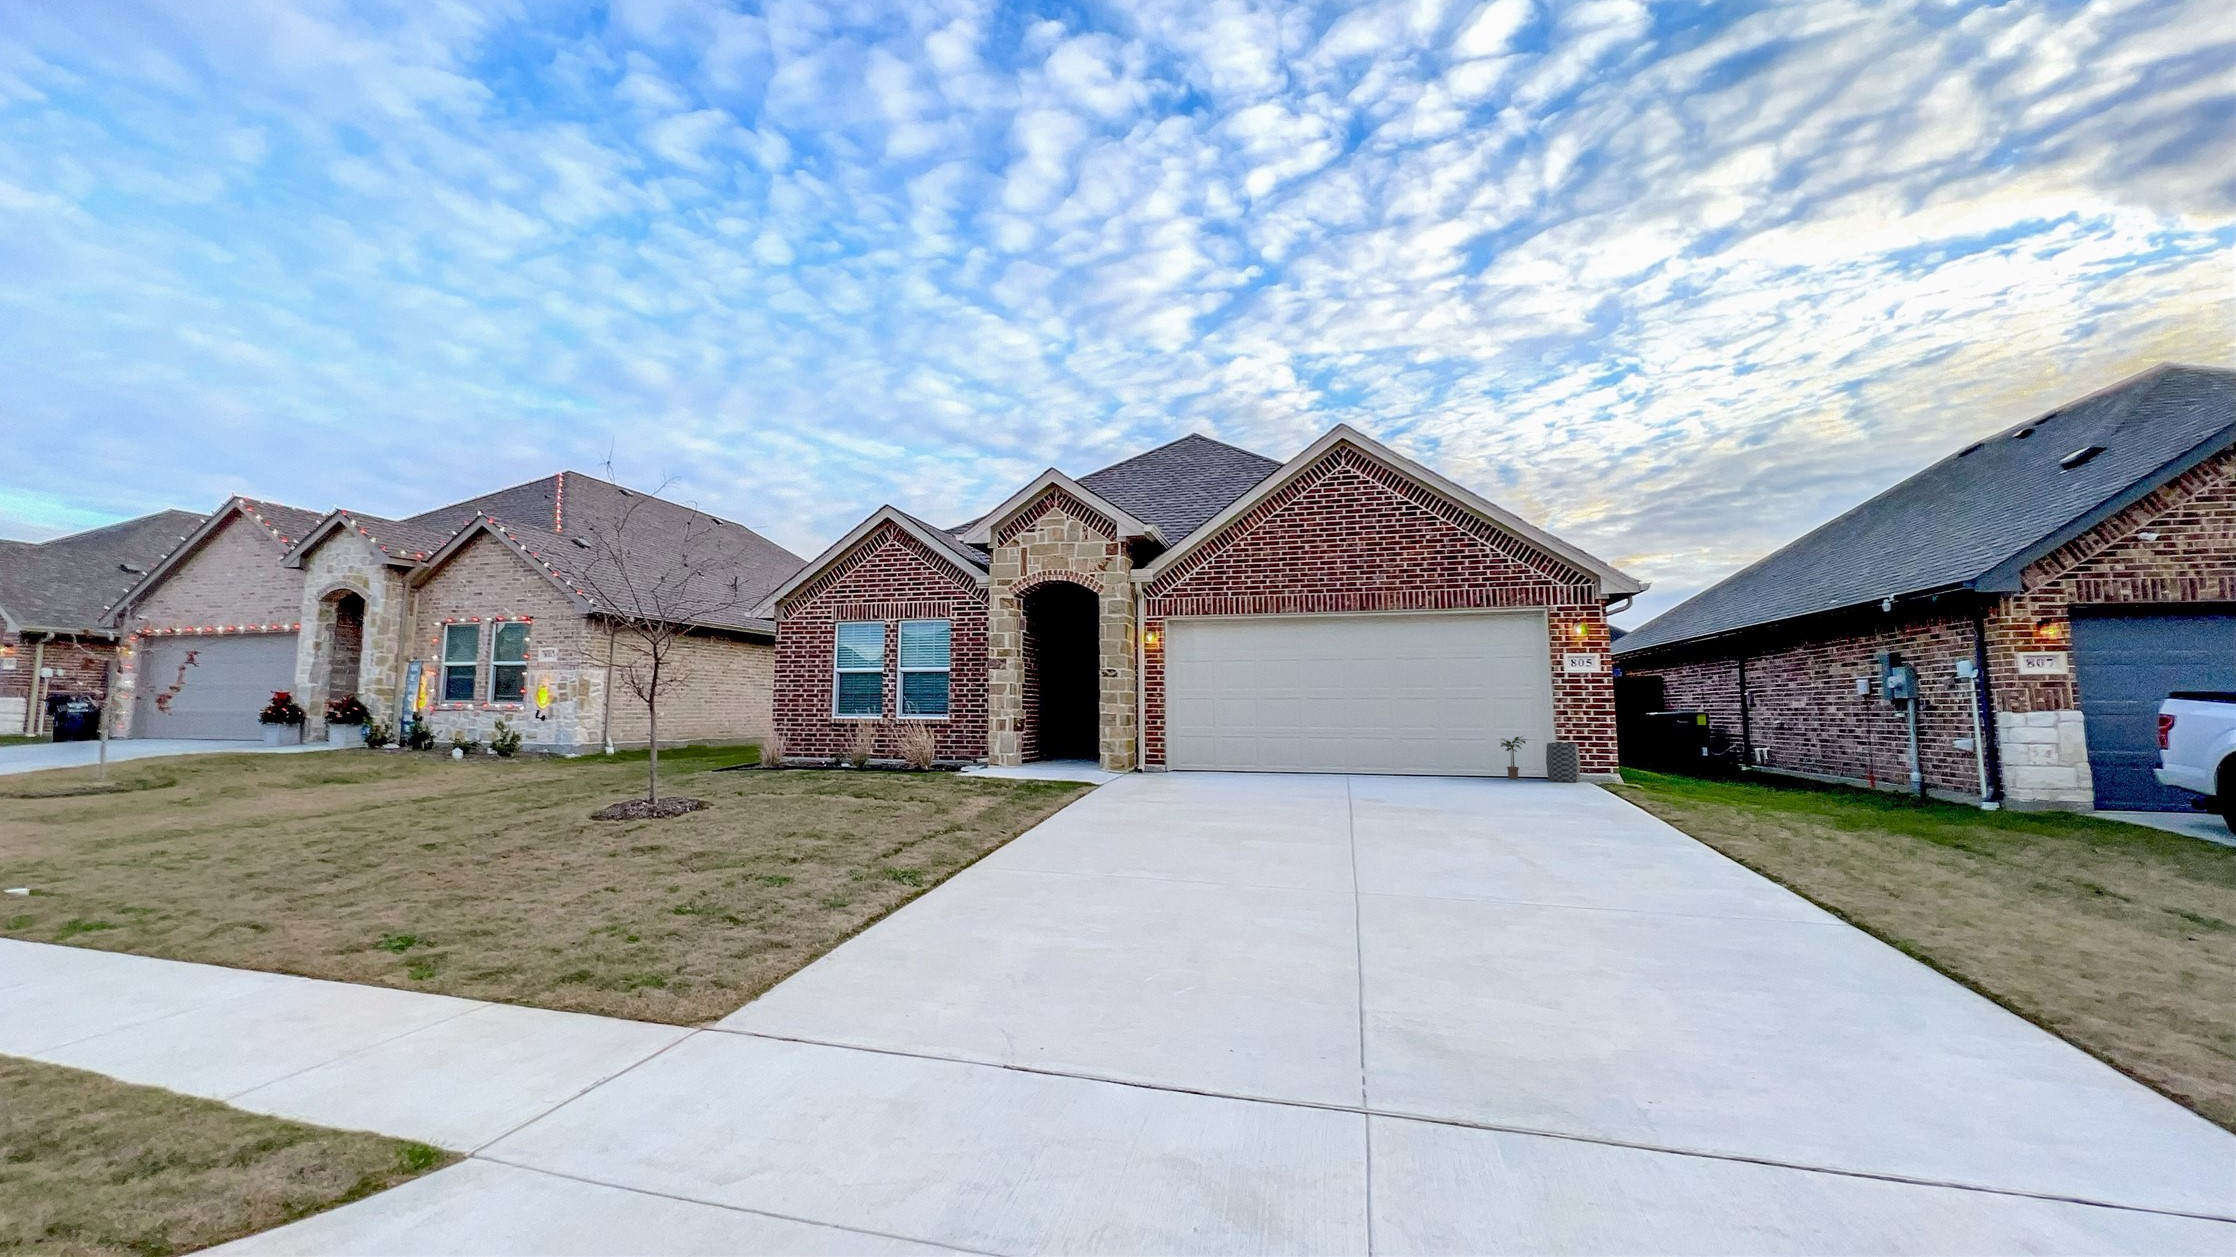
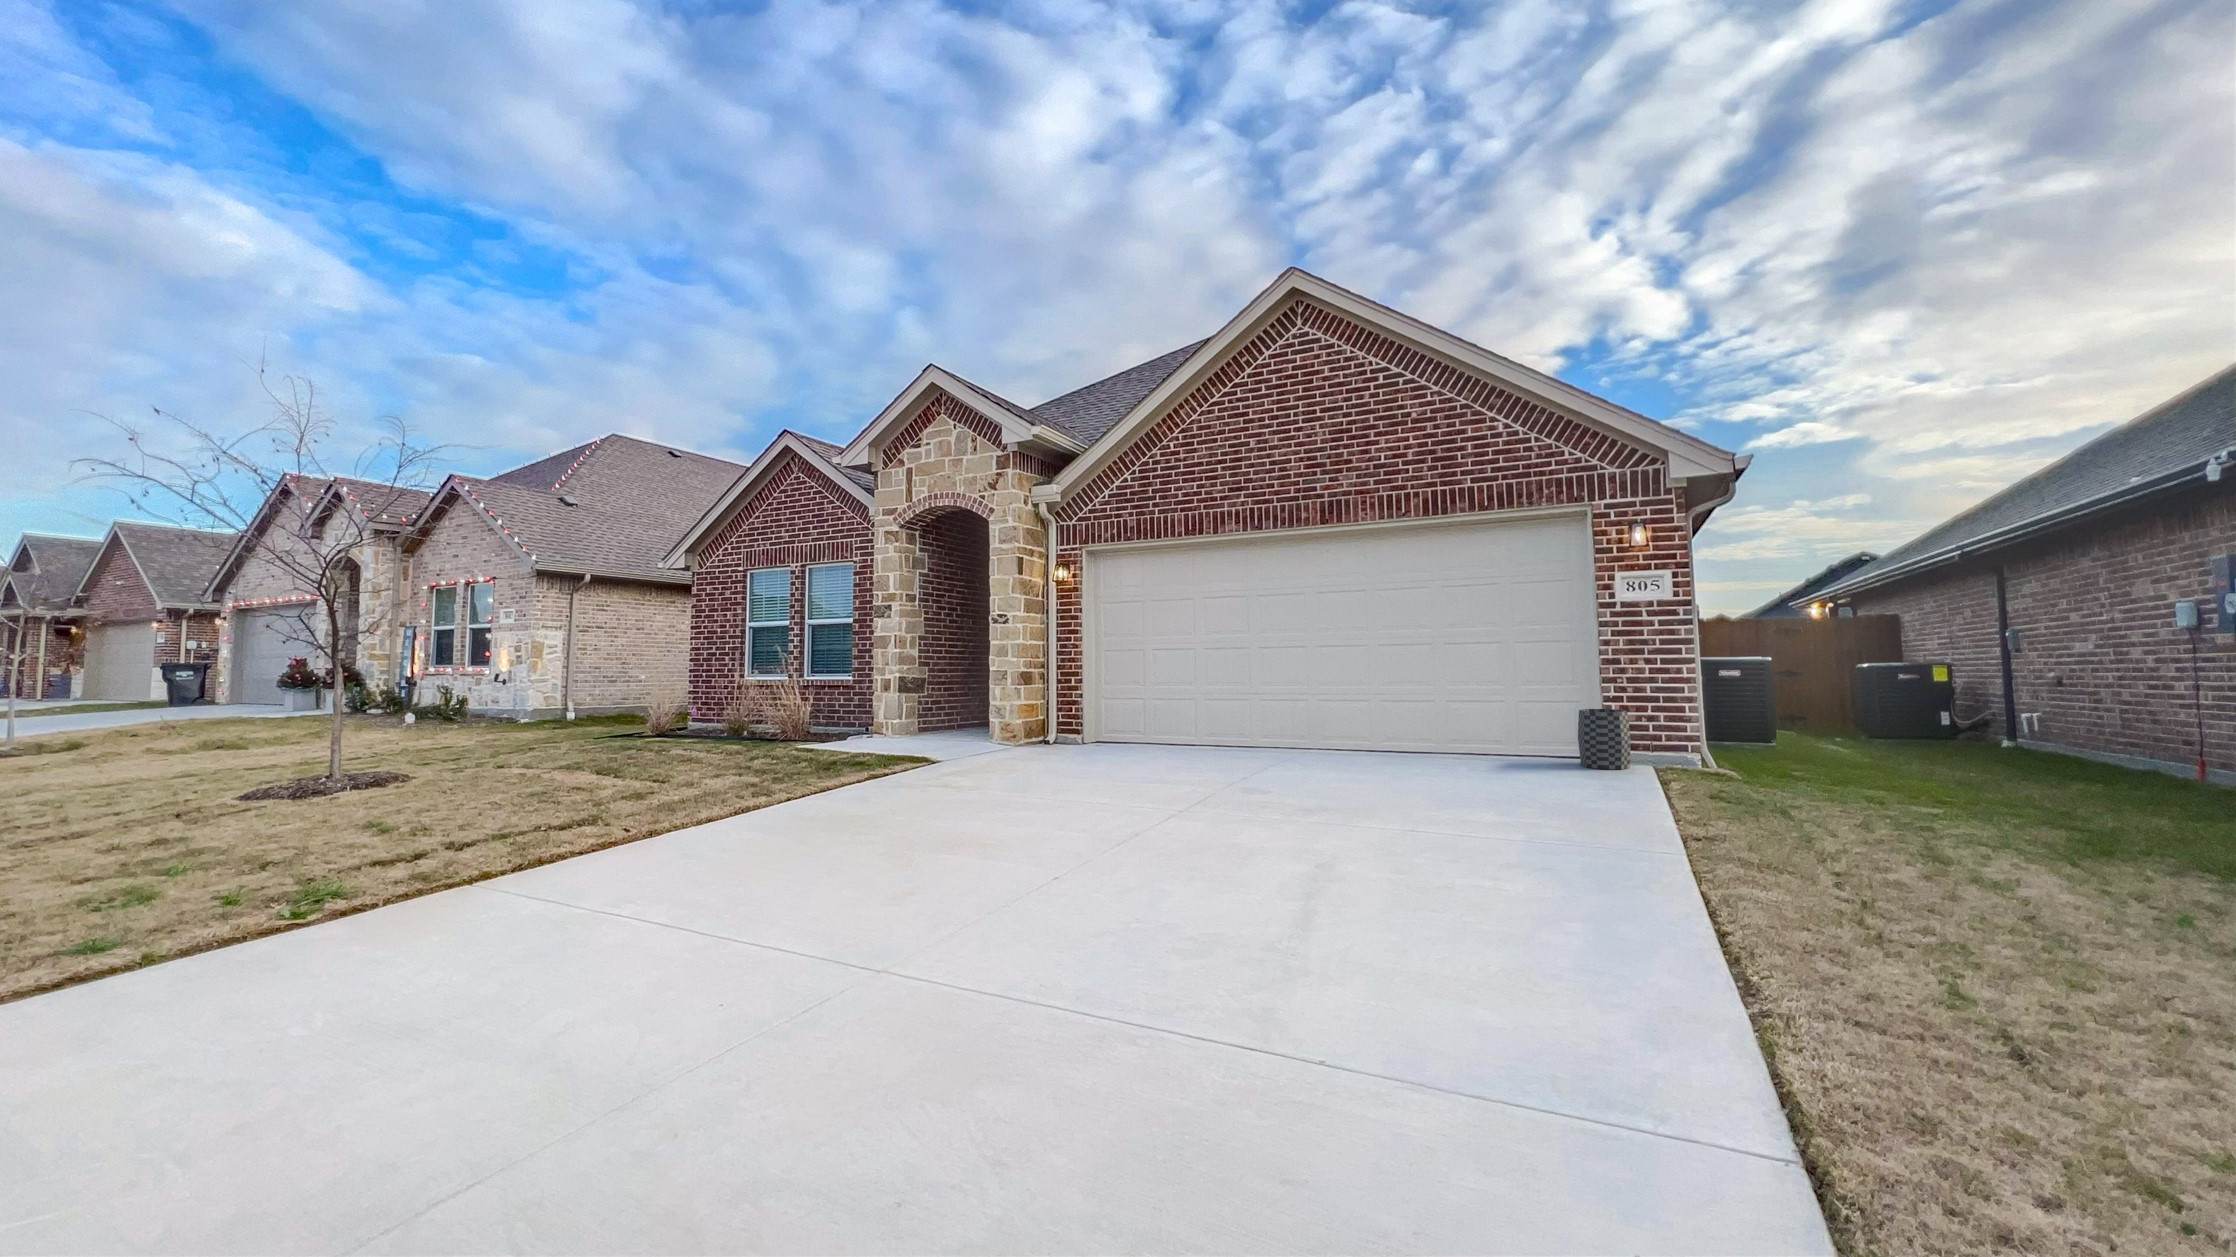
potted plant: present [1501,736,1526,779] -> none [1503,698,1552,763]

